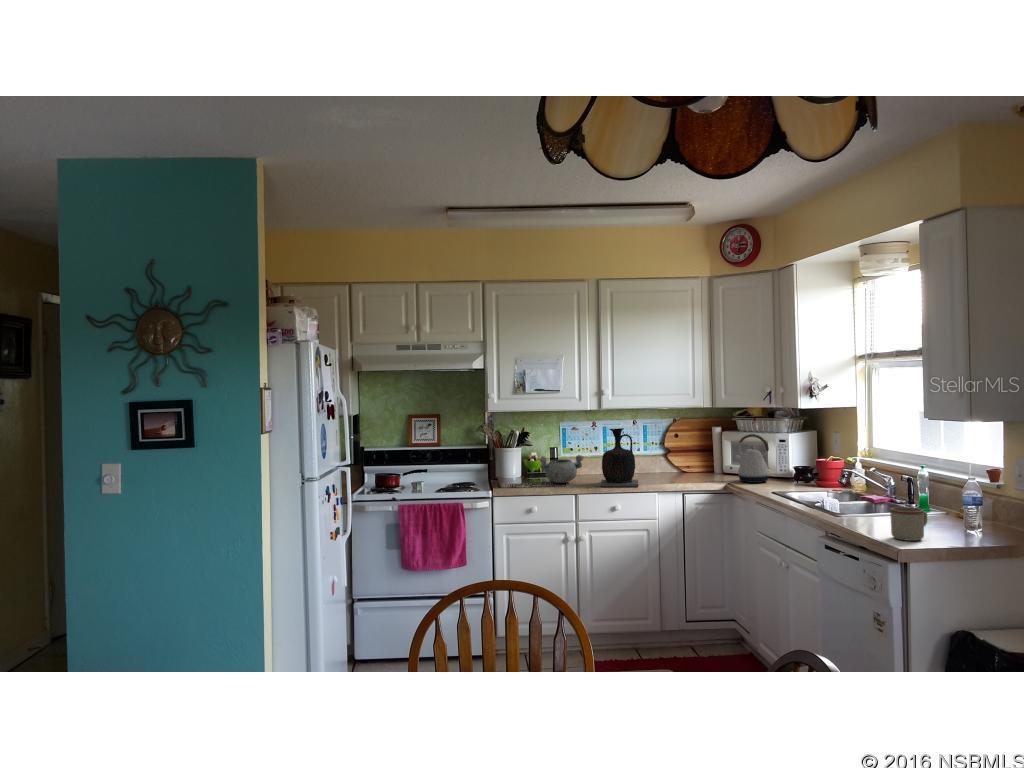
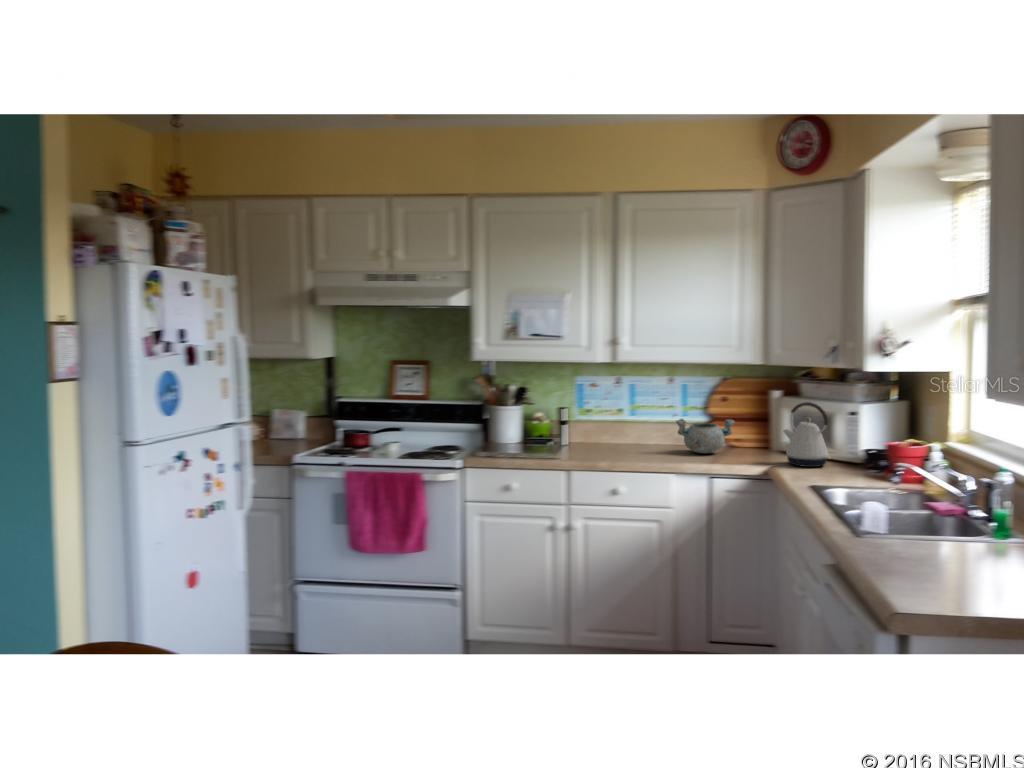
vase: present [600,428,638,487] -> none [600,387,656,463]
bowl: present [539,455,584,483] -> present [676,419,735,453]
mug: present [890,507,927,541] -> none [906,520,964,572]

